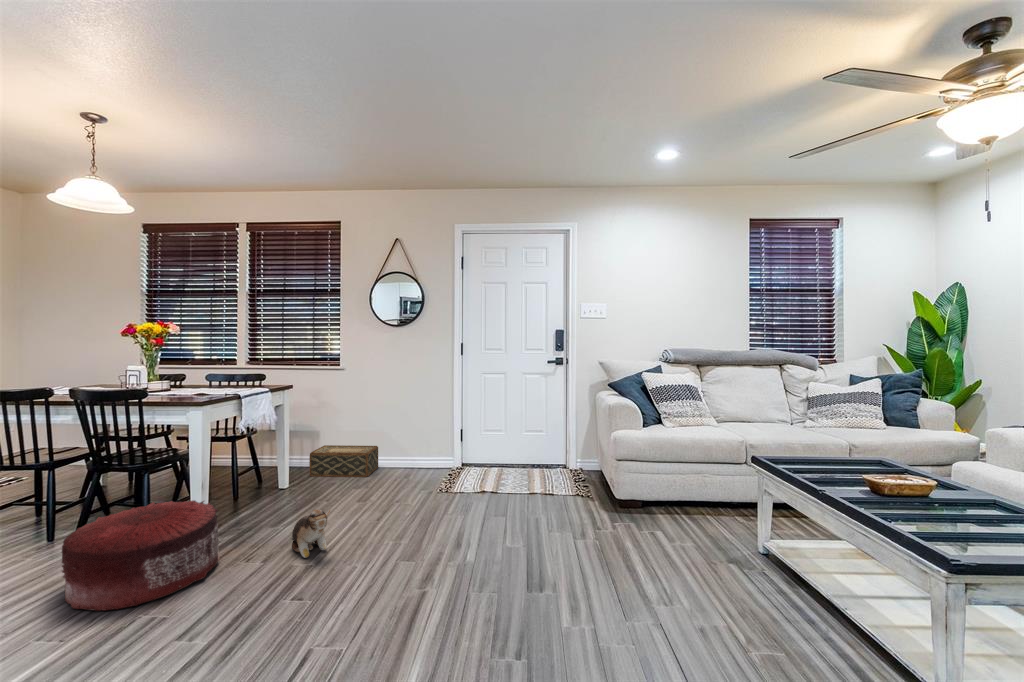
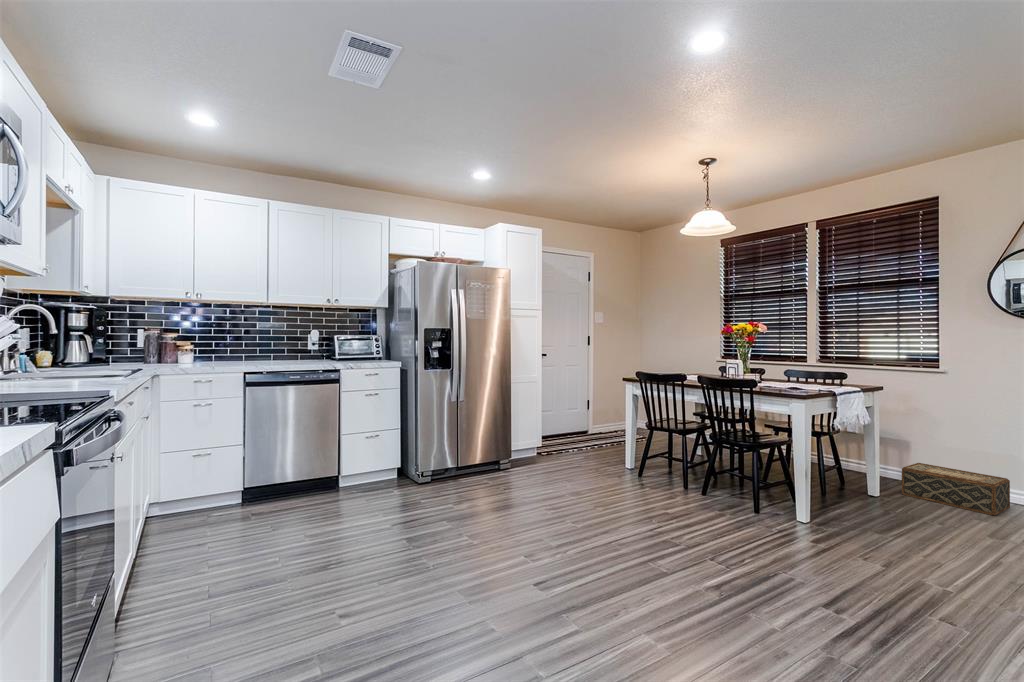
pouf: present [62,501,220,611] -> none [716,478,835,563]
plush toy: present [292,510,330,558] -> none [910,532,978,585]

